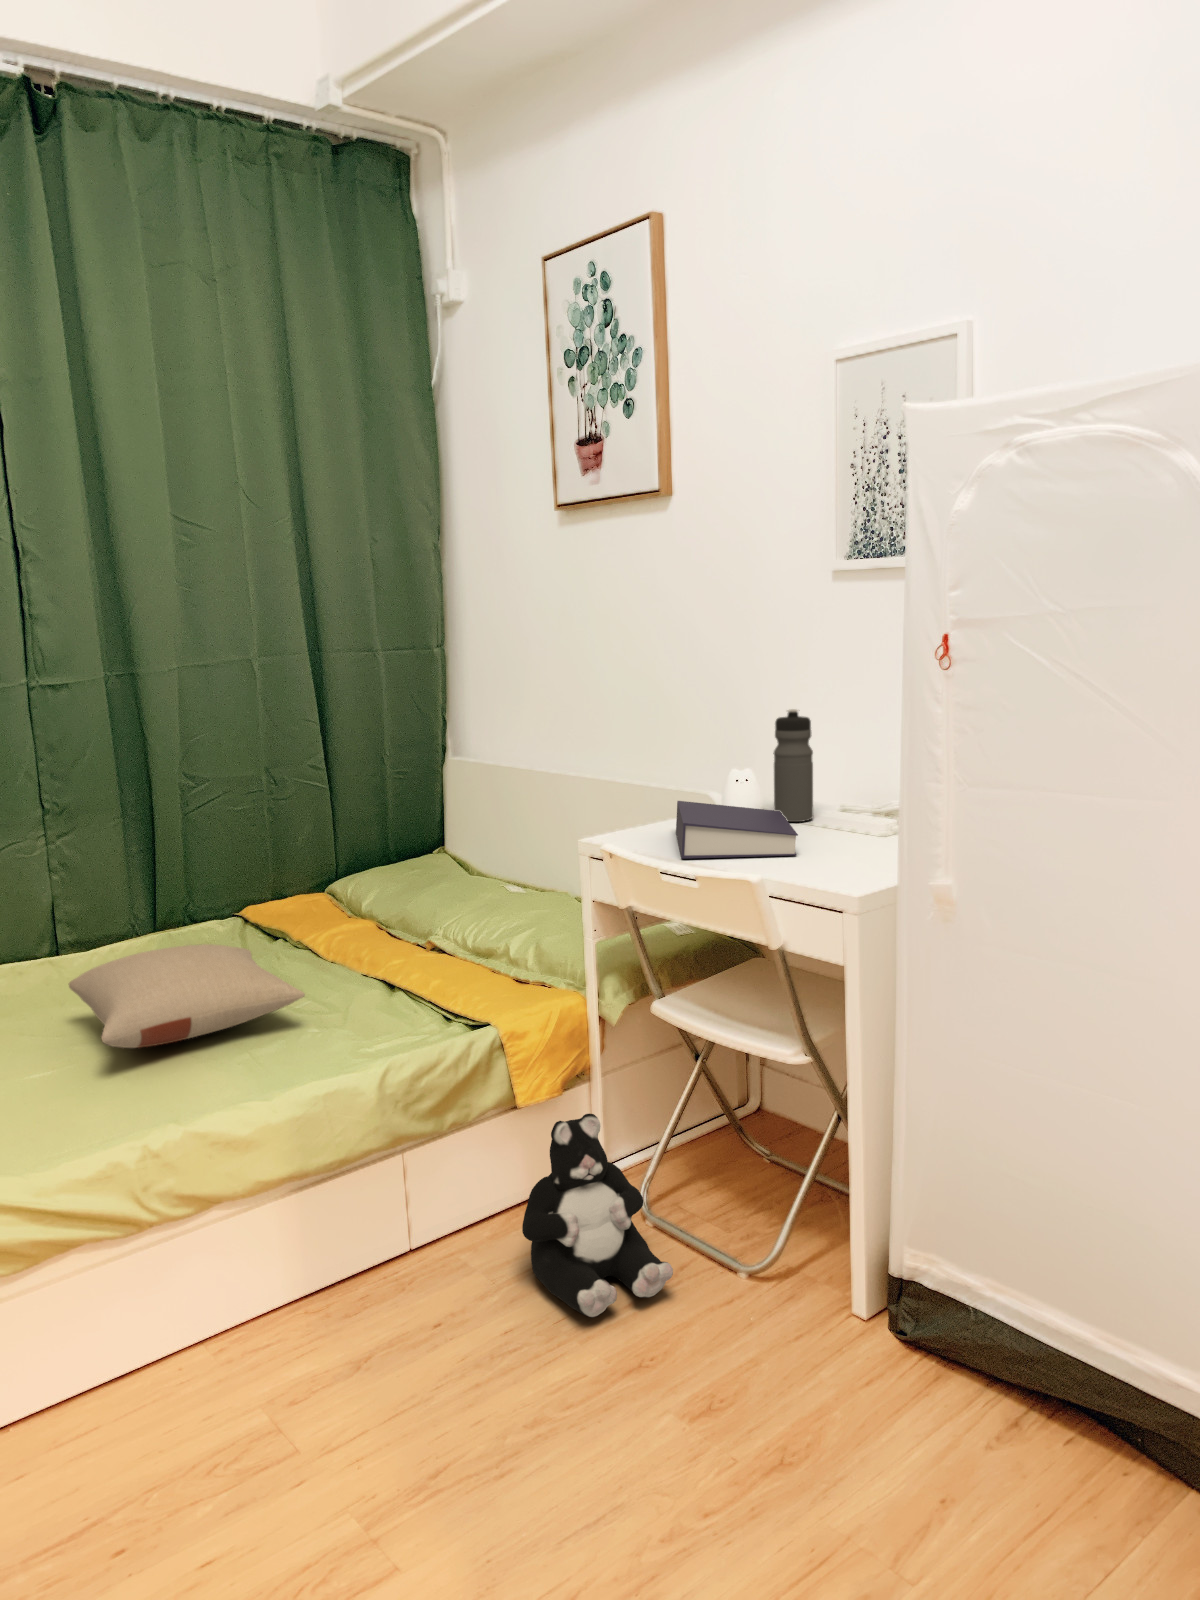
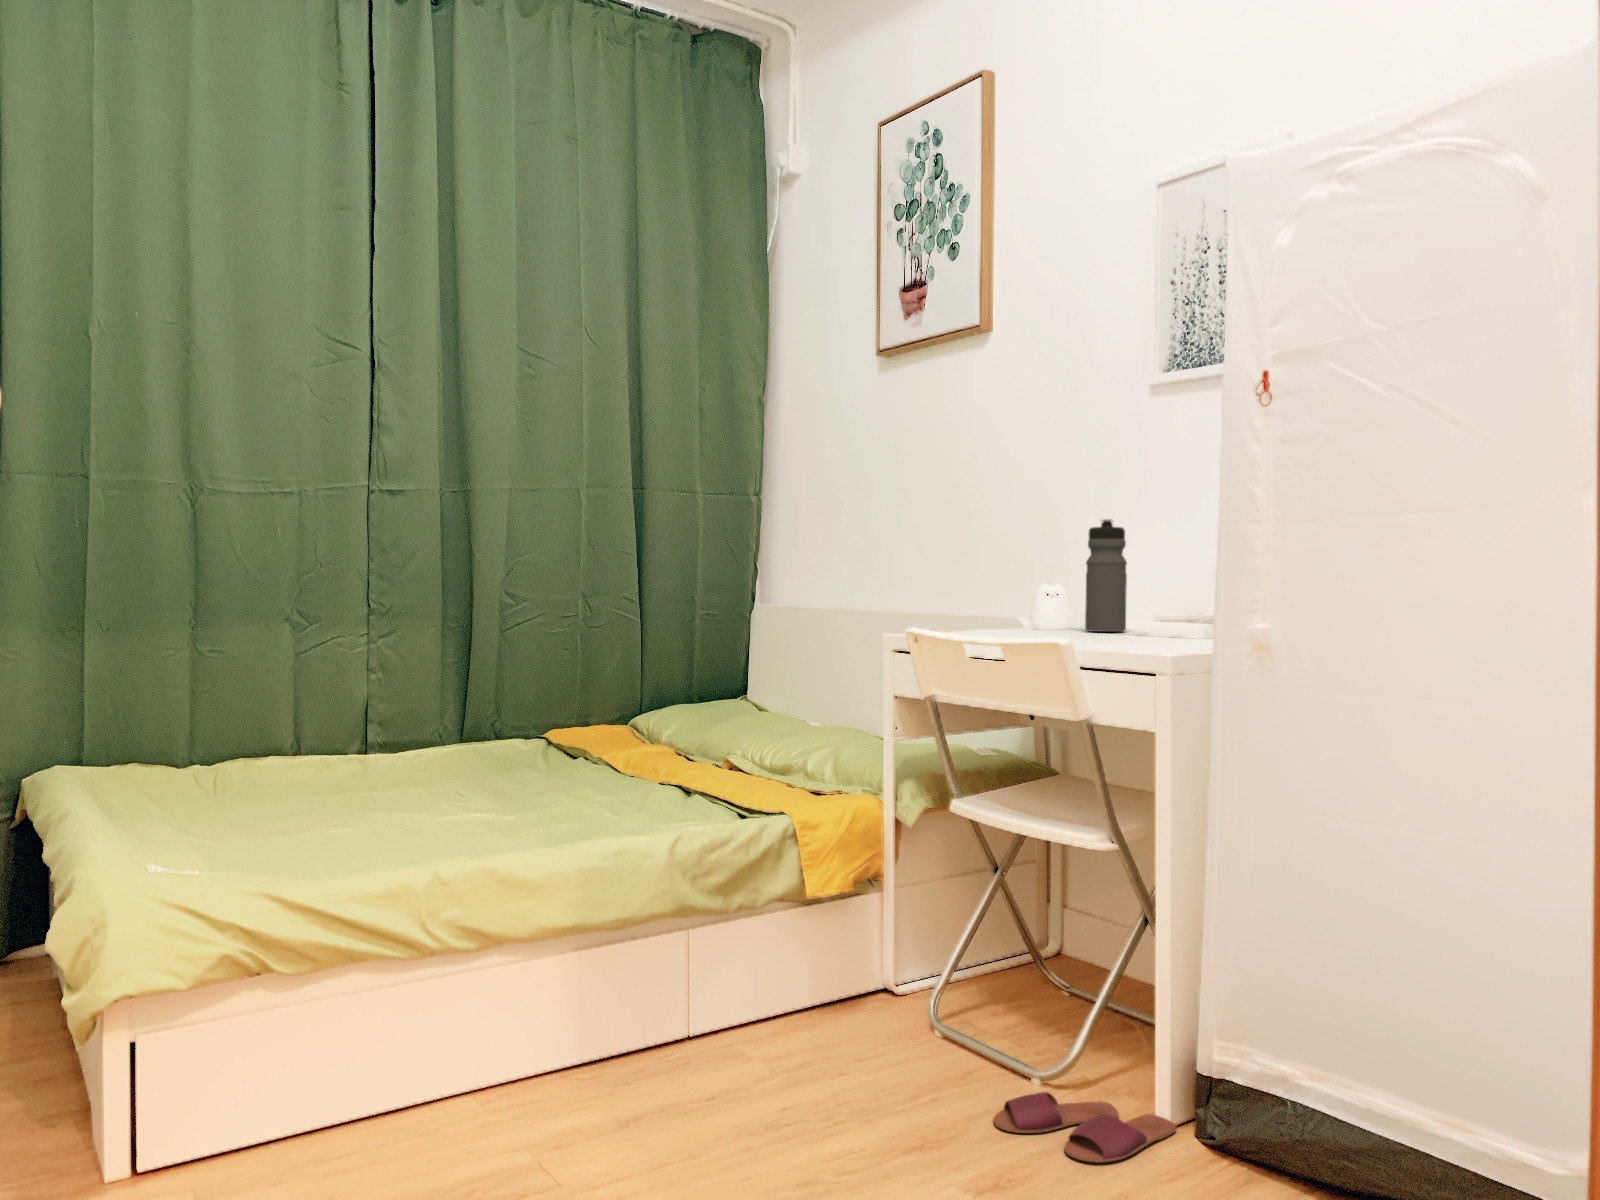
book: present [676,801,798,859] -> none [983,600,1108,639]
pillow: present [69,944,305,1048] -> none [376,726,602,810]
plush toy: present [522,1114,673,1317] -> none [805,895,961,1097]
slippers: none [706,1296,872,1374] -> present [994,1092,1176,1163]

